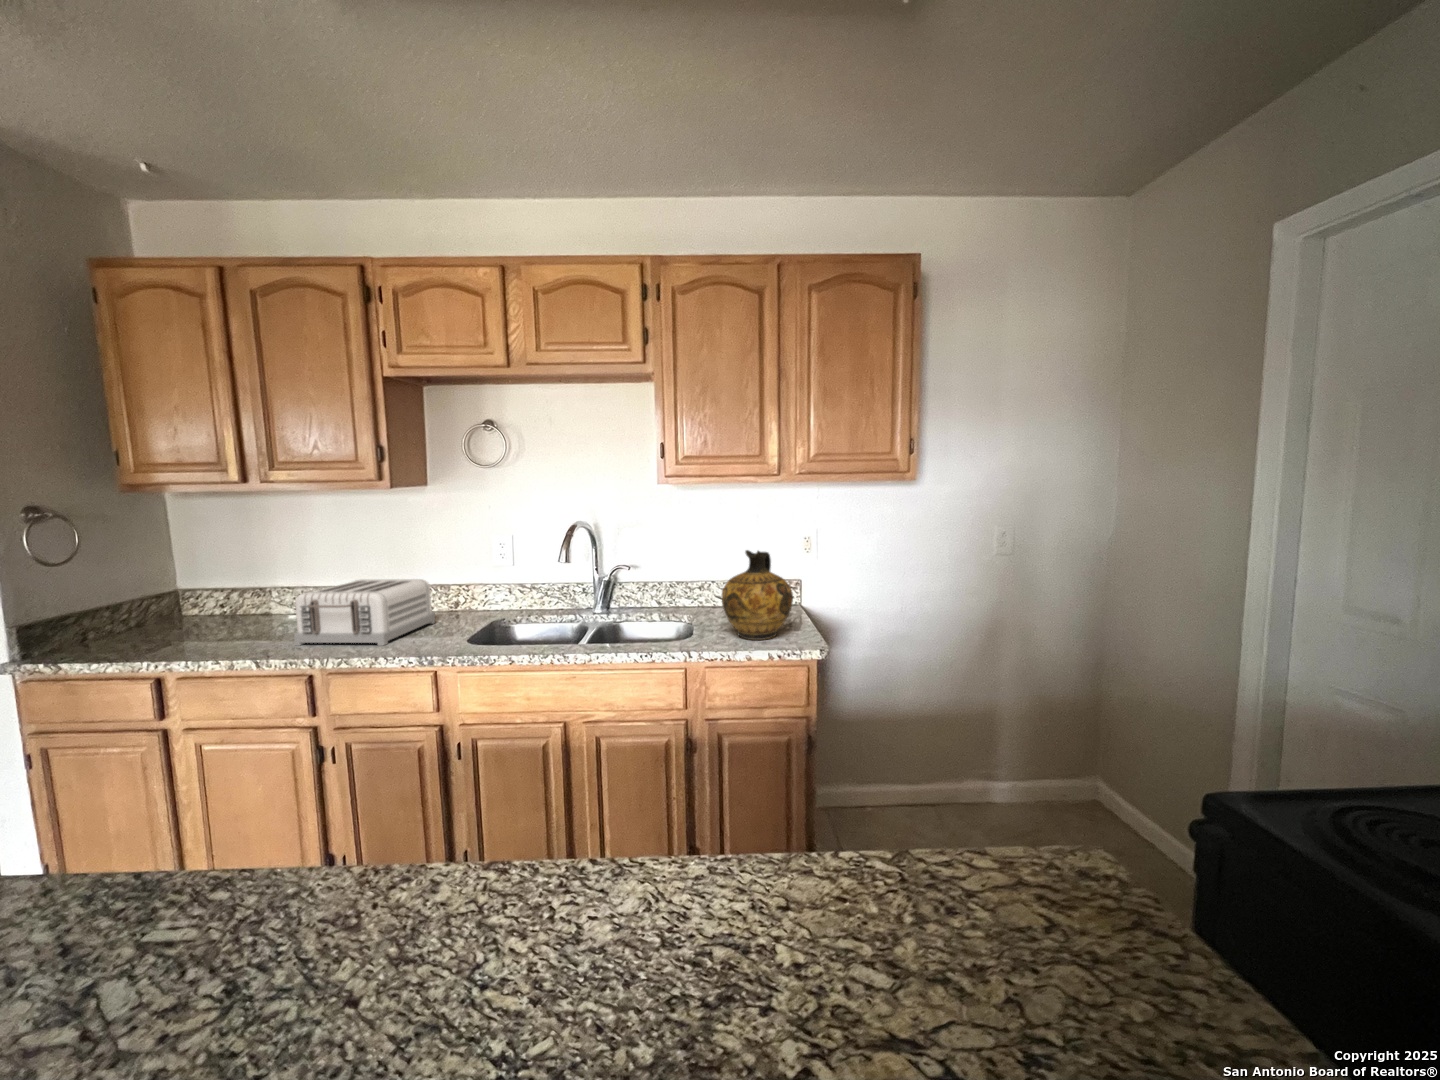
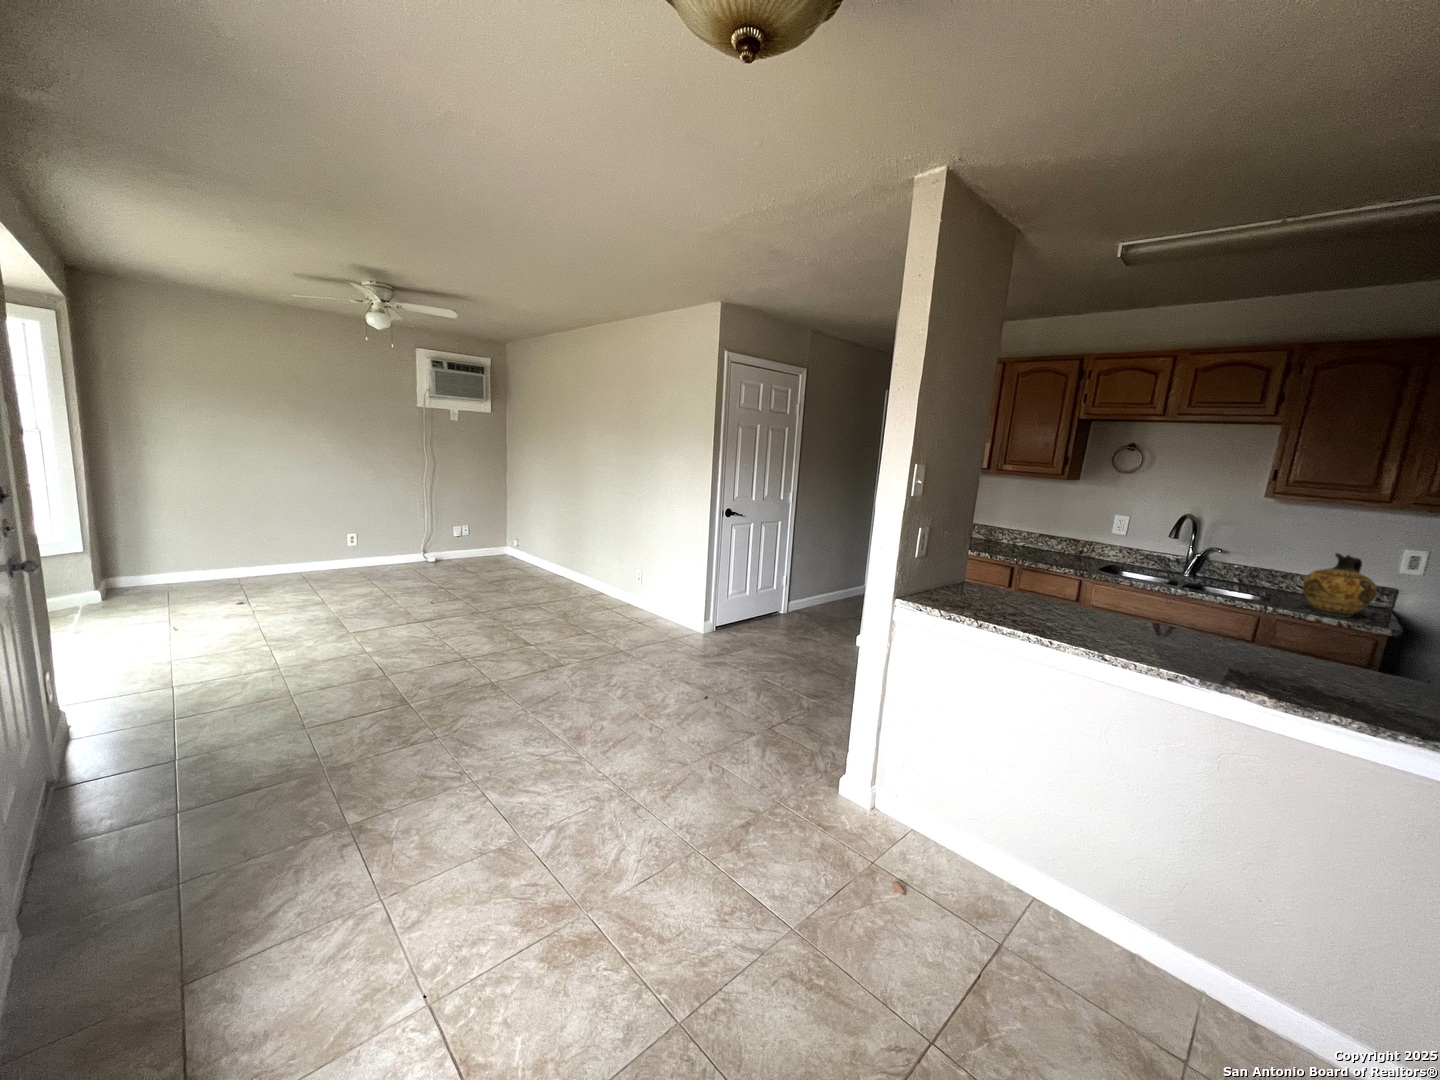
toaster: present [294,579,435,646] -> none [1003,527,1072,562]

